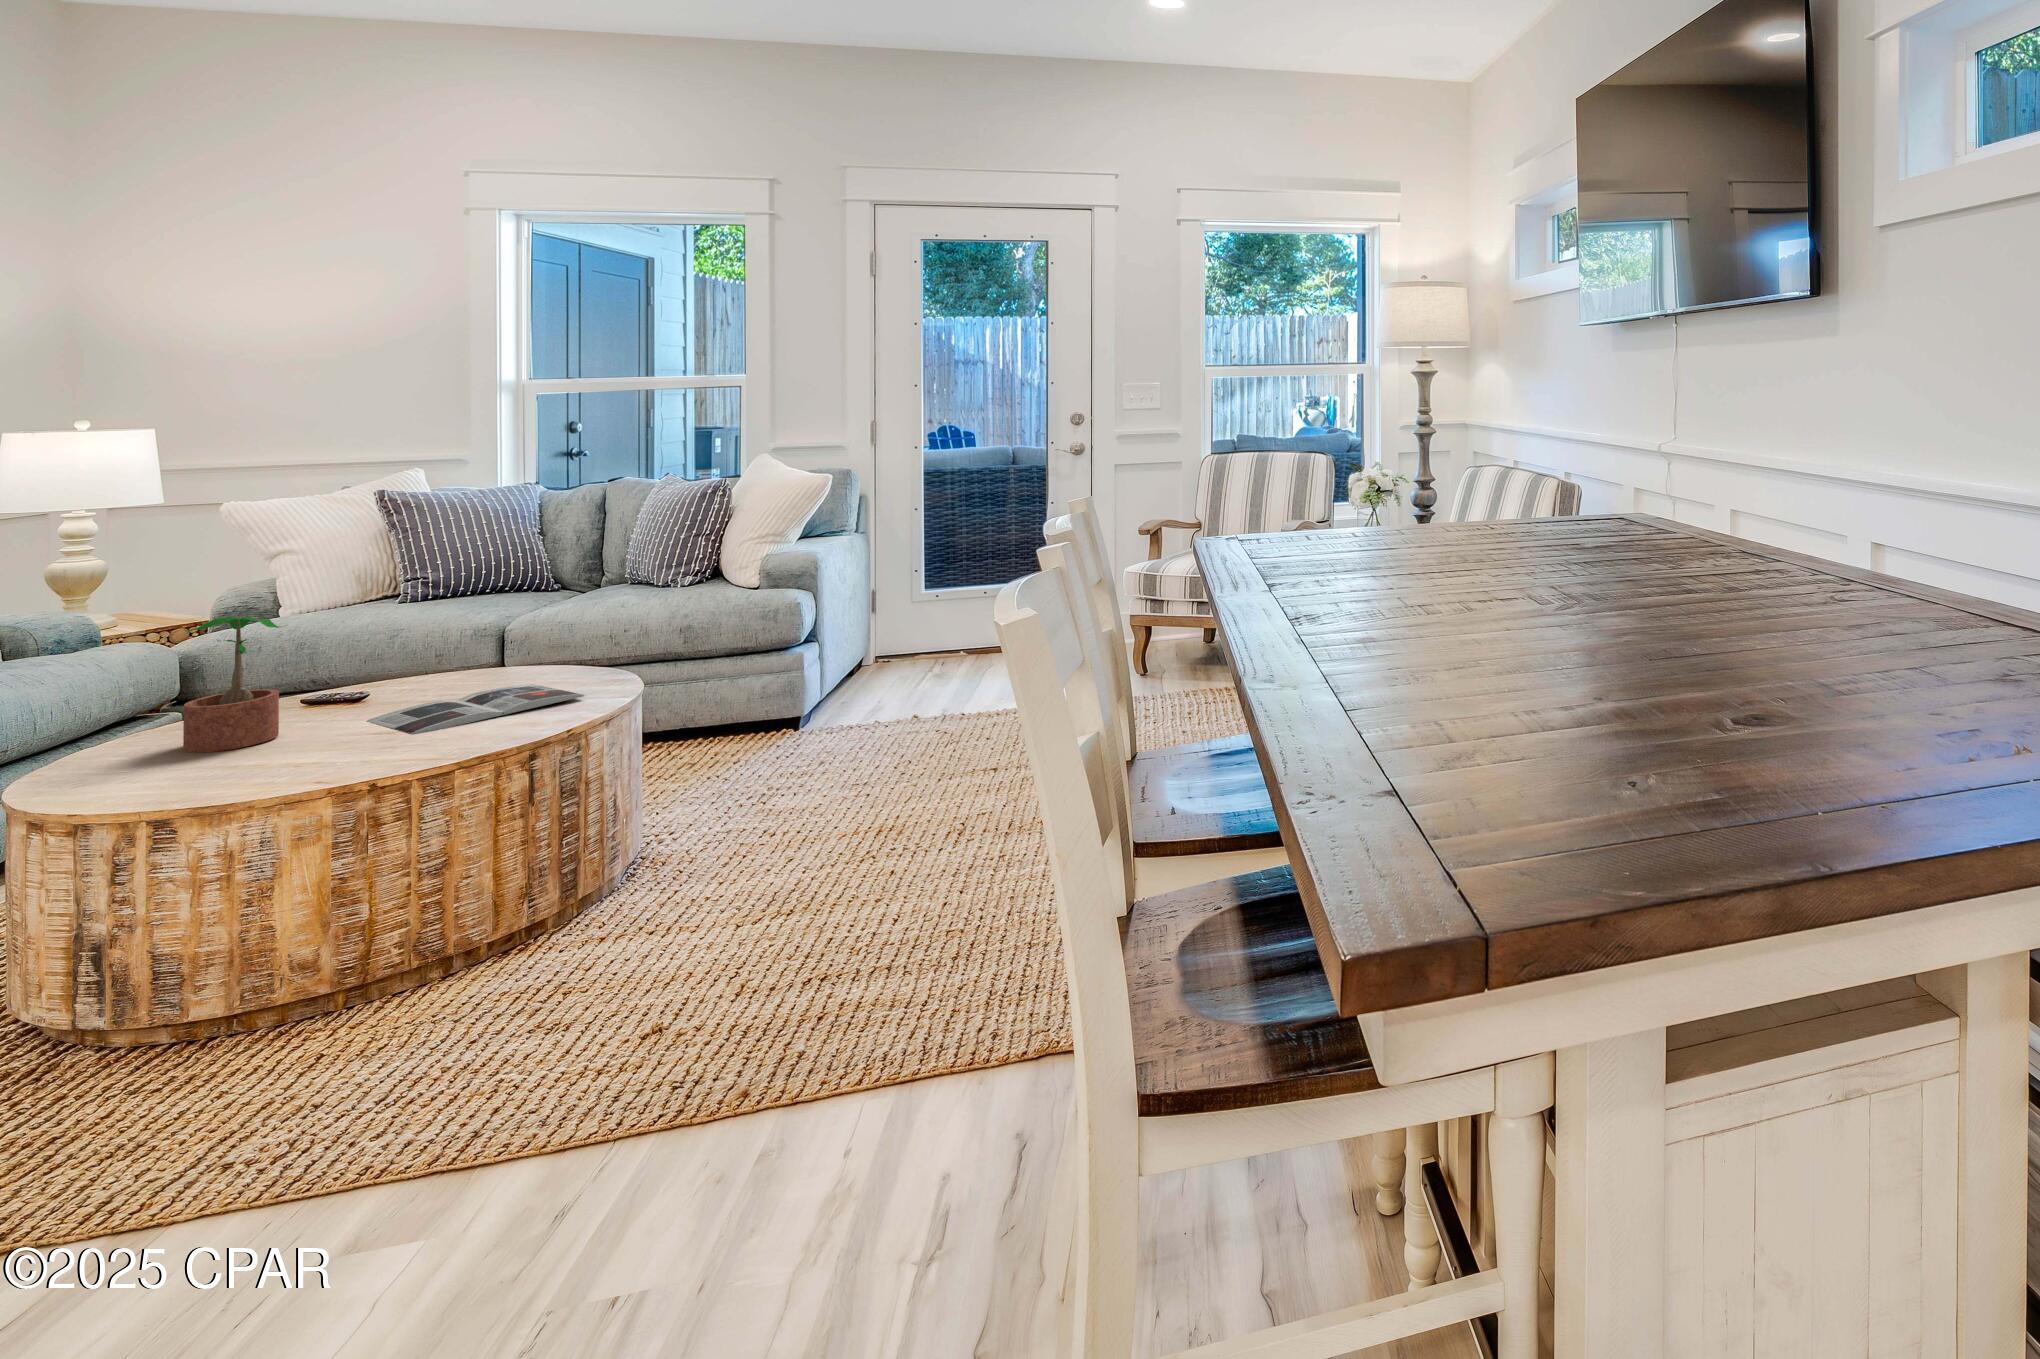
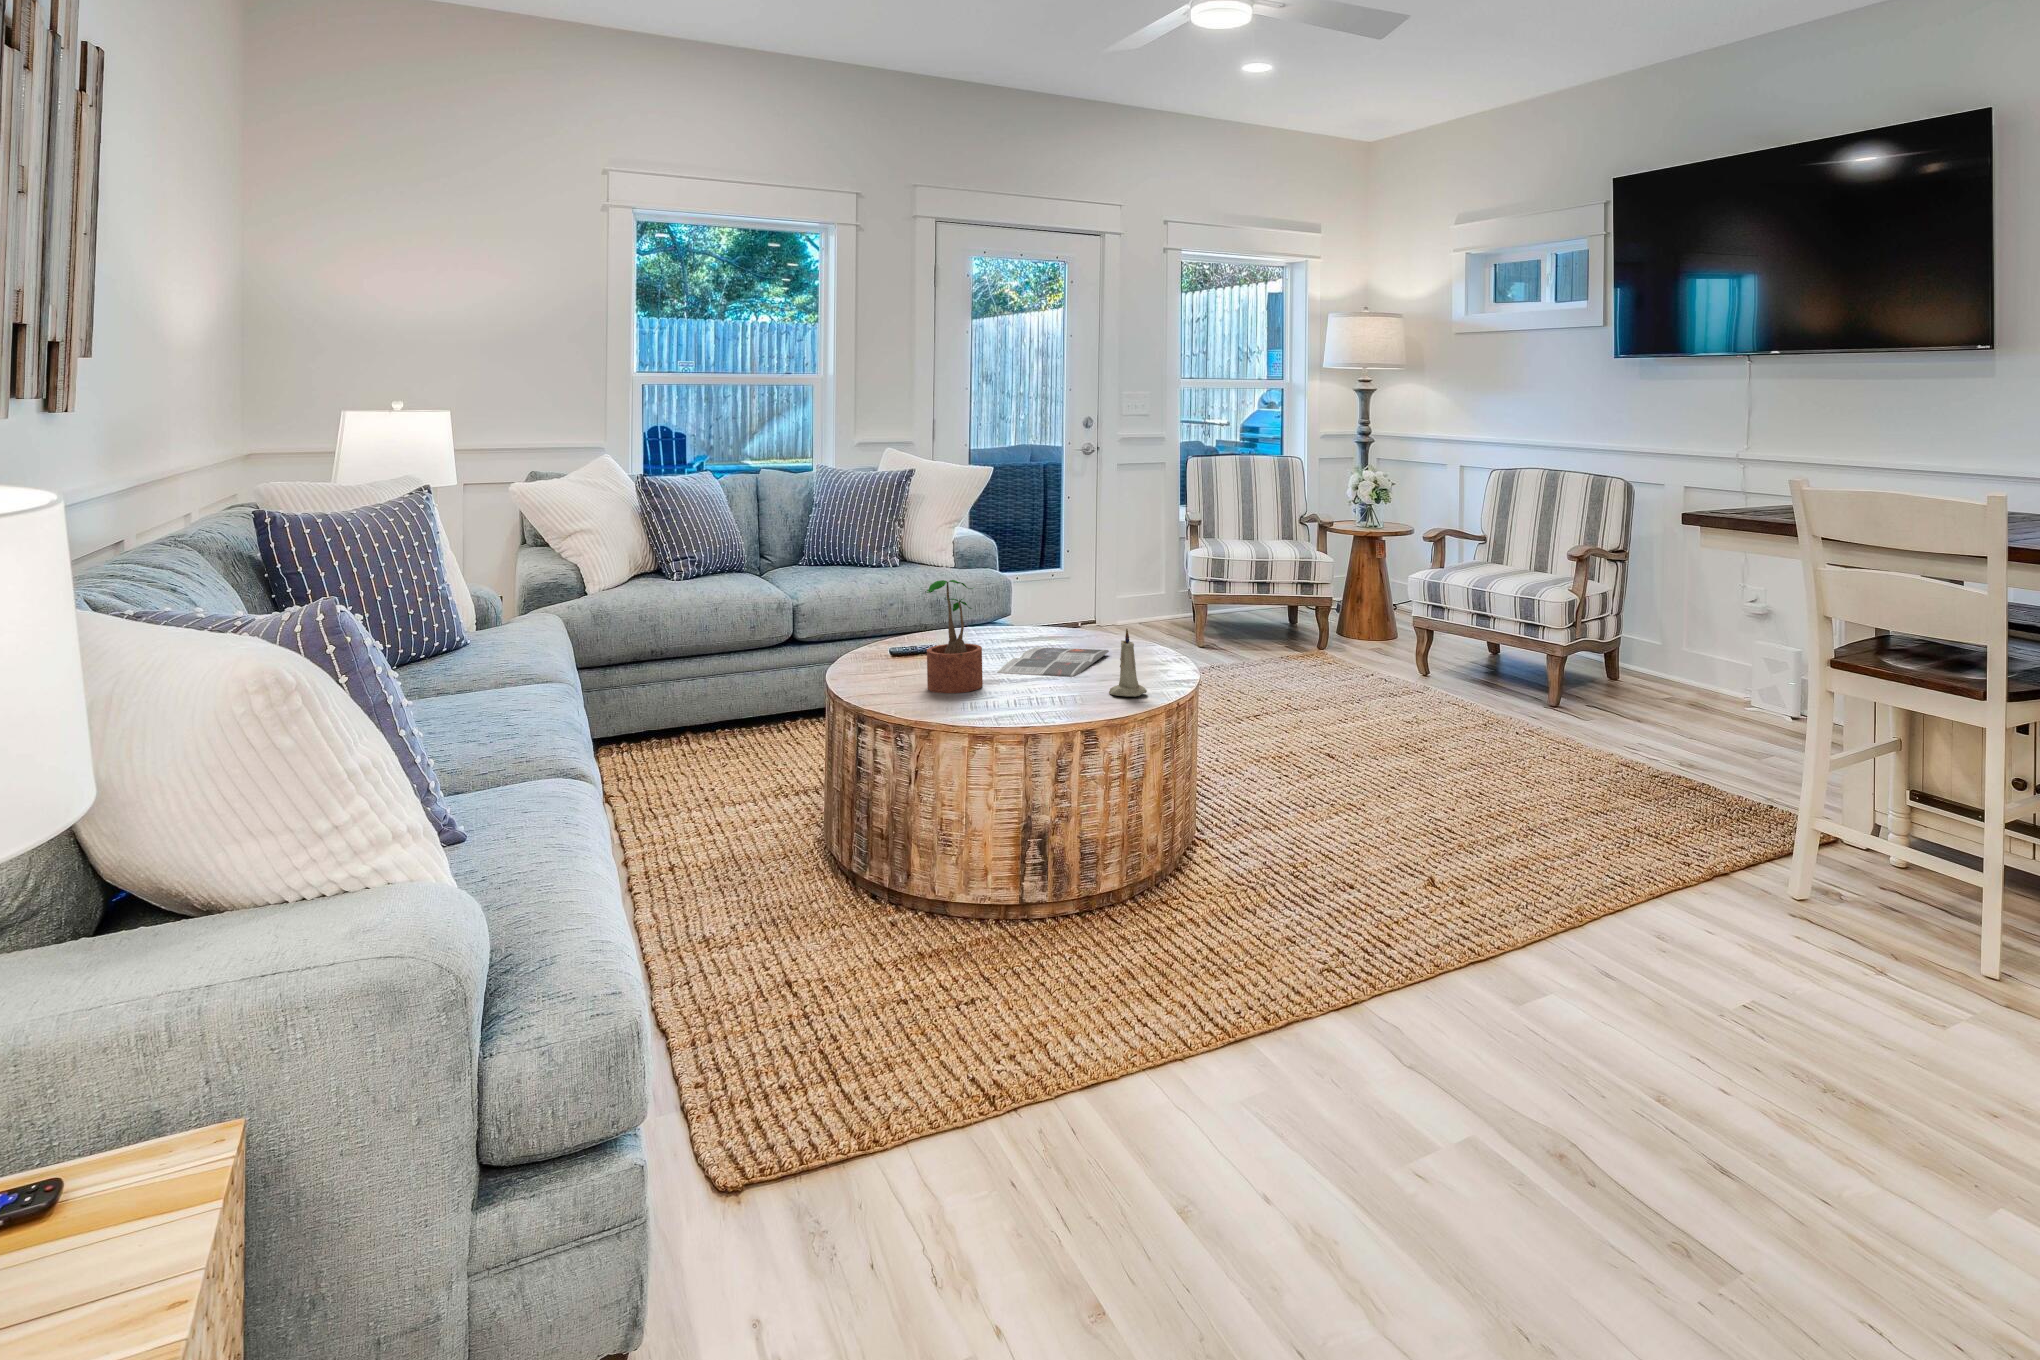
candle: none [320,691,377,776] -> present [1109,629,1147,697]

